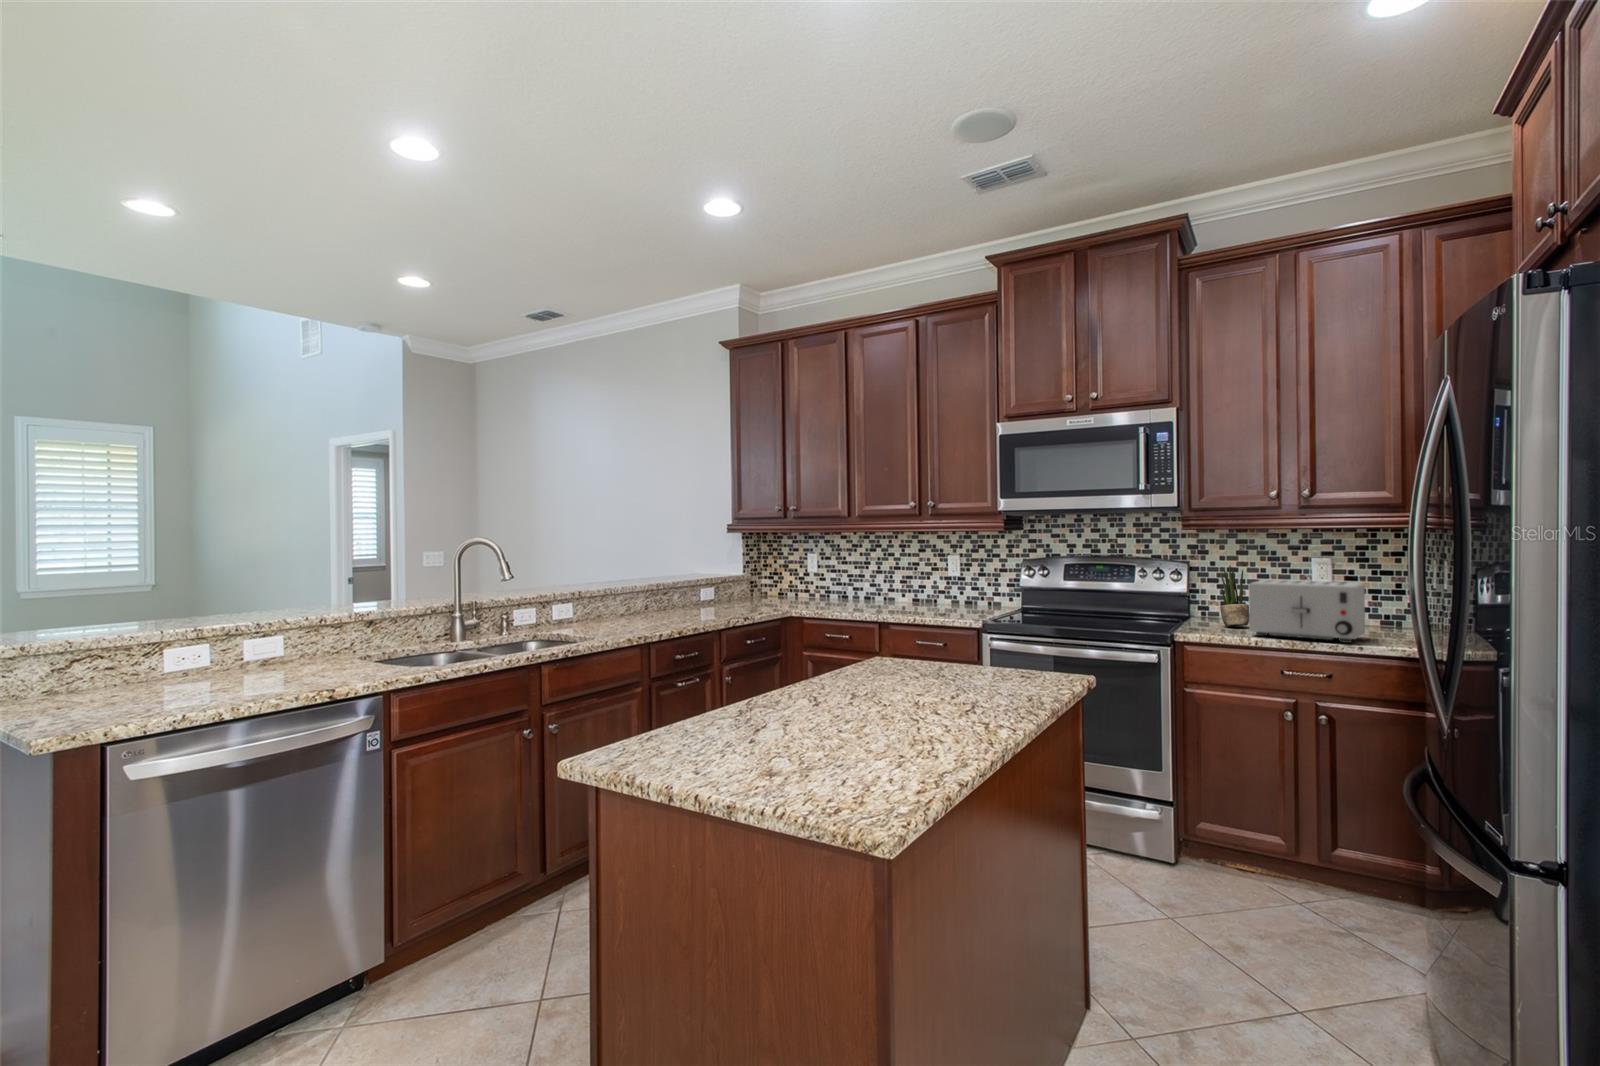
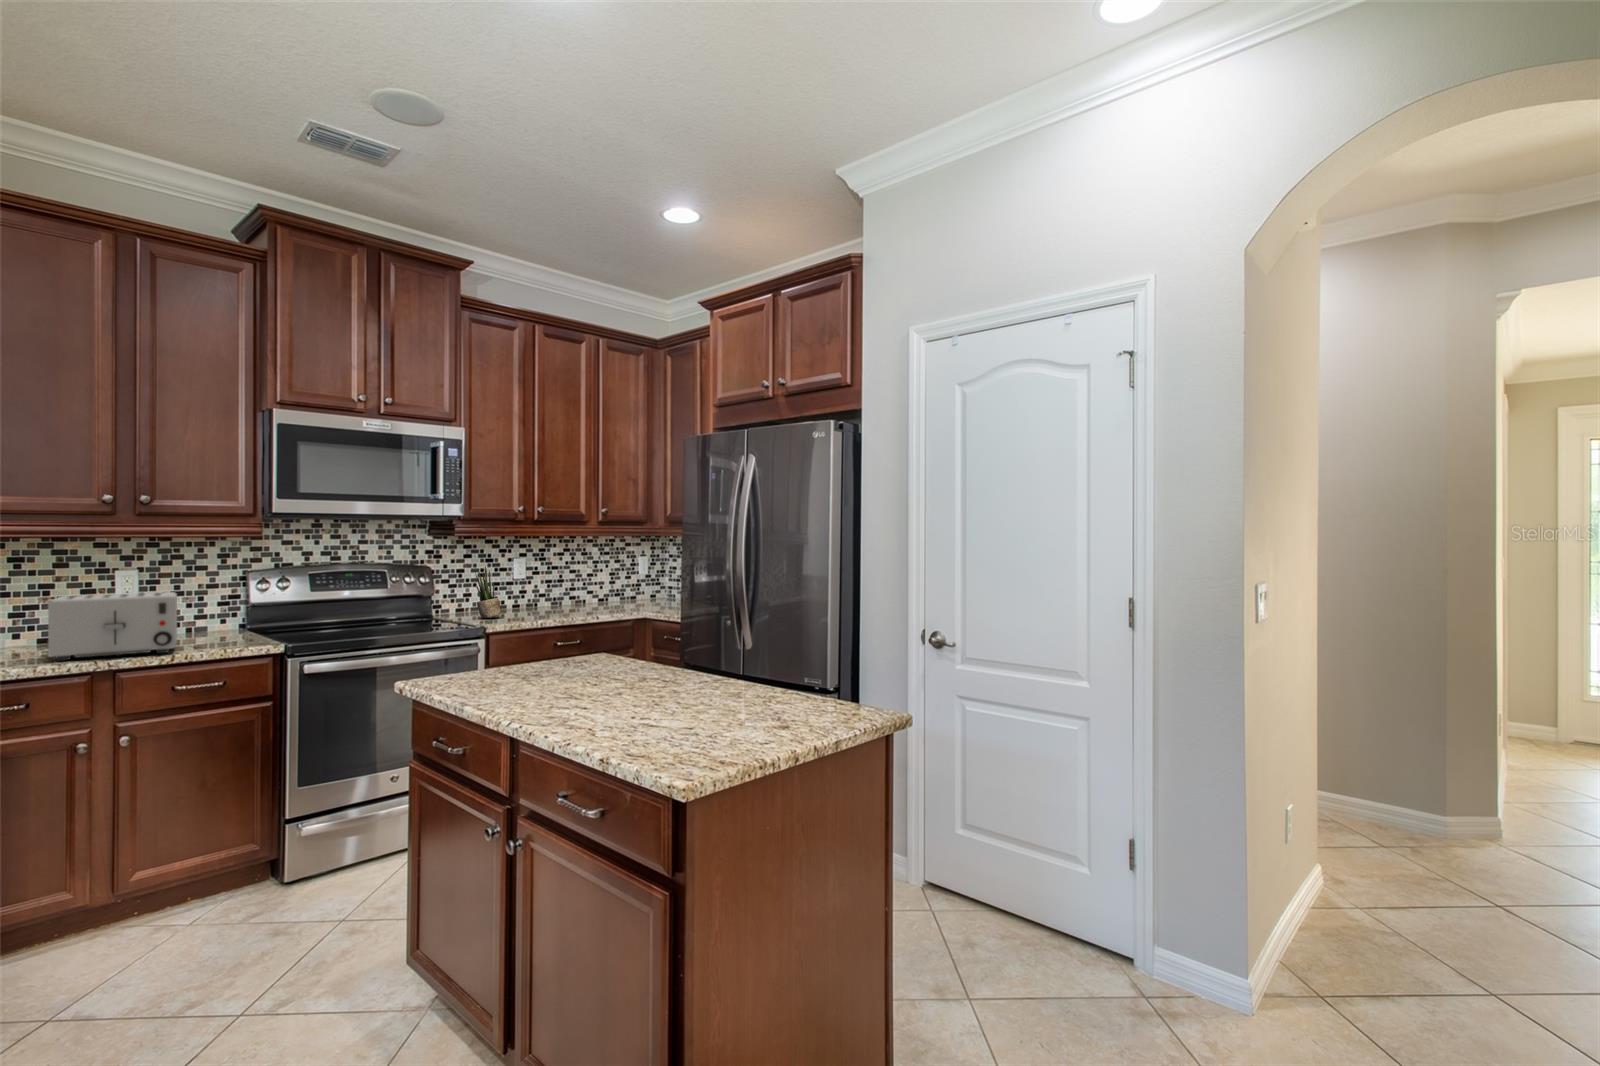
toaster: present [1249,580,1365,643] -> present [48,592,177,661]

